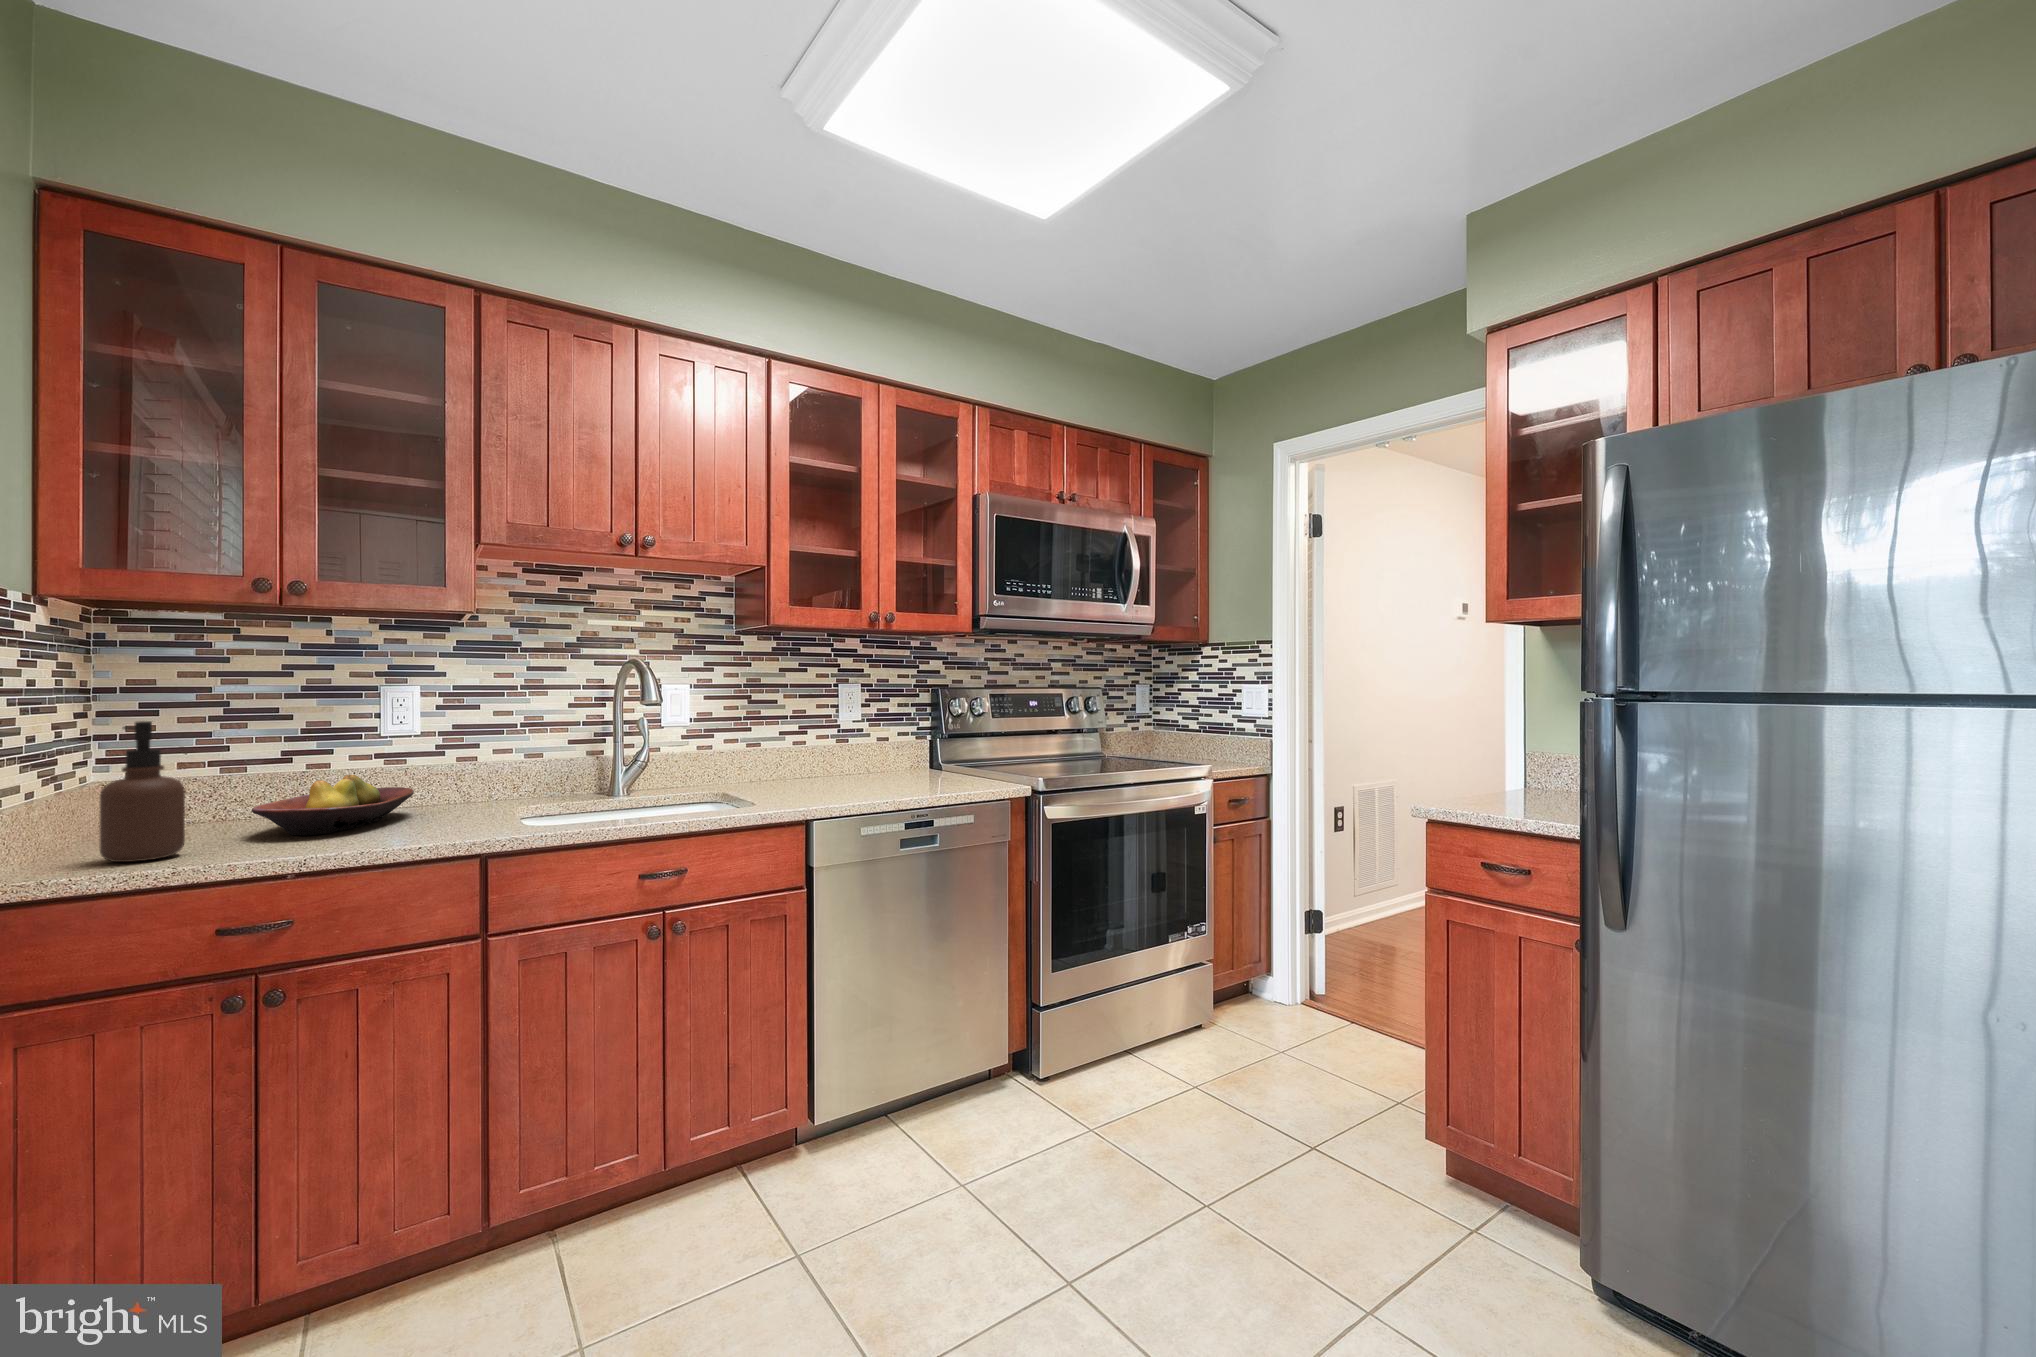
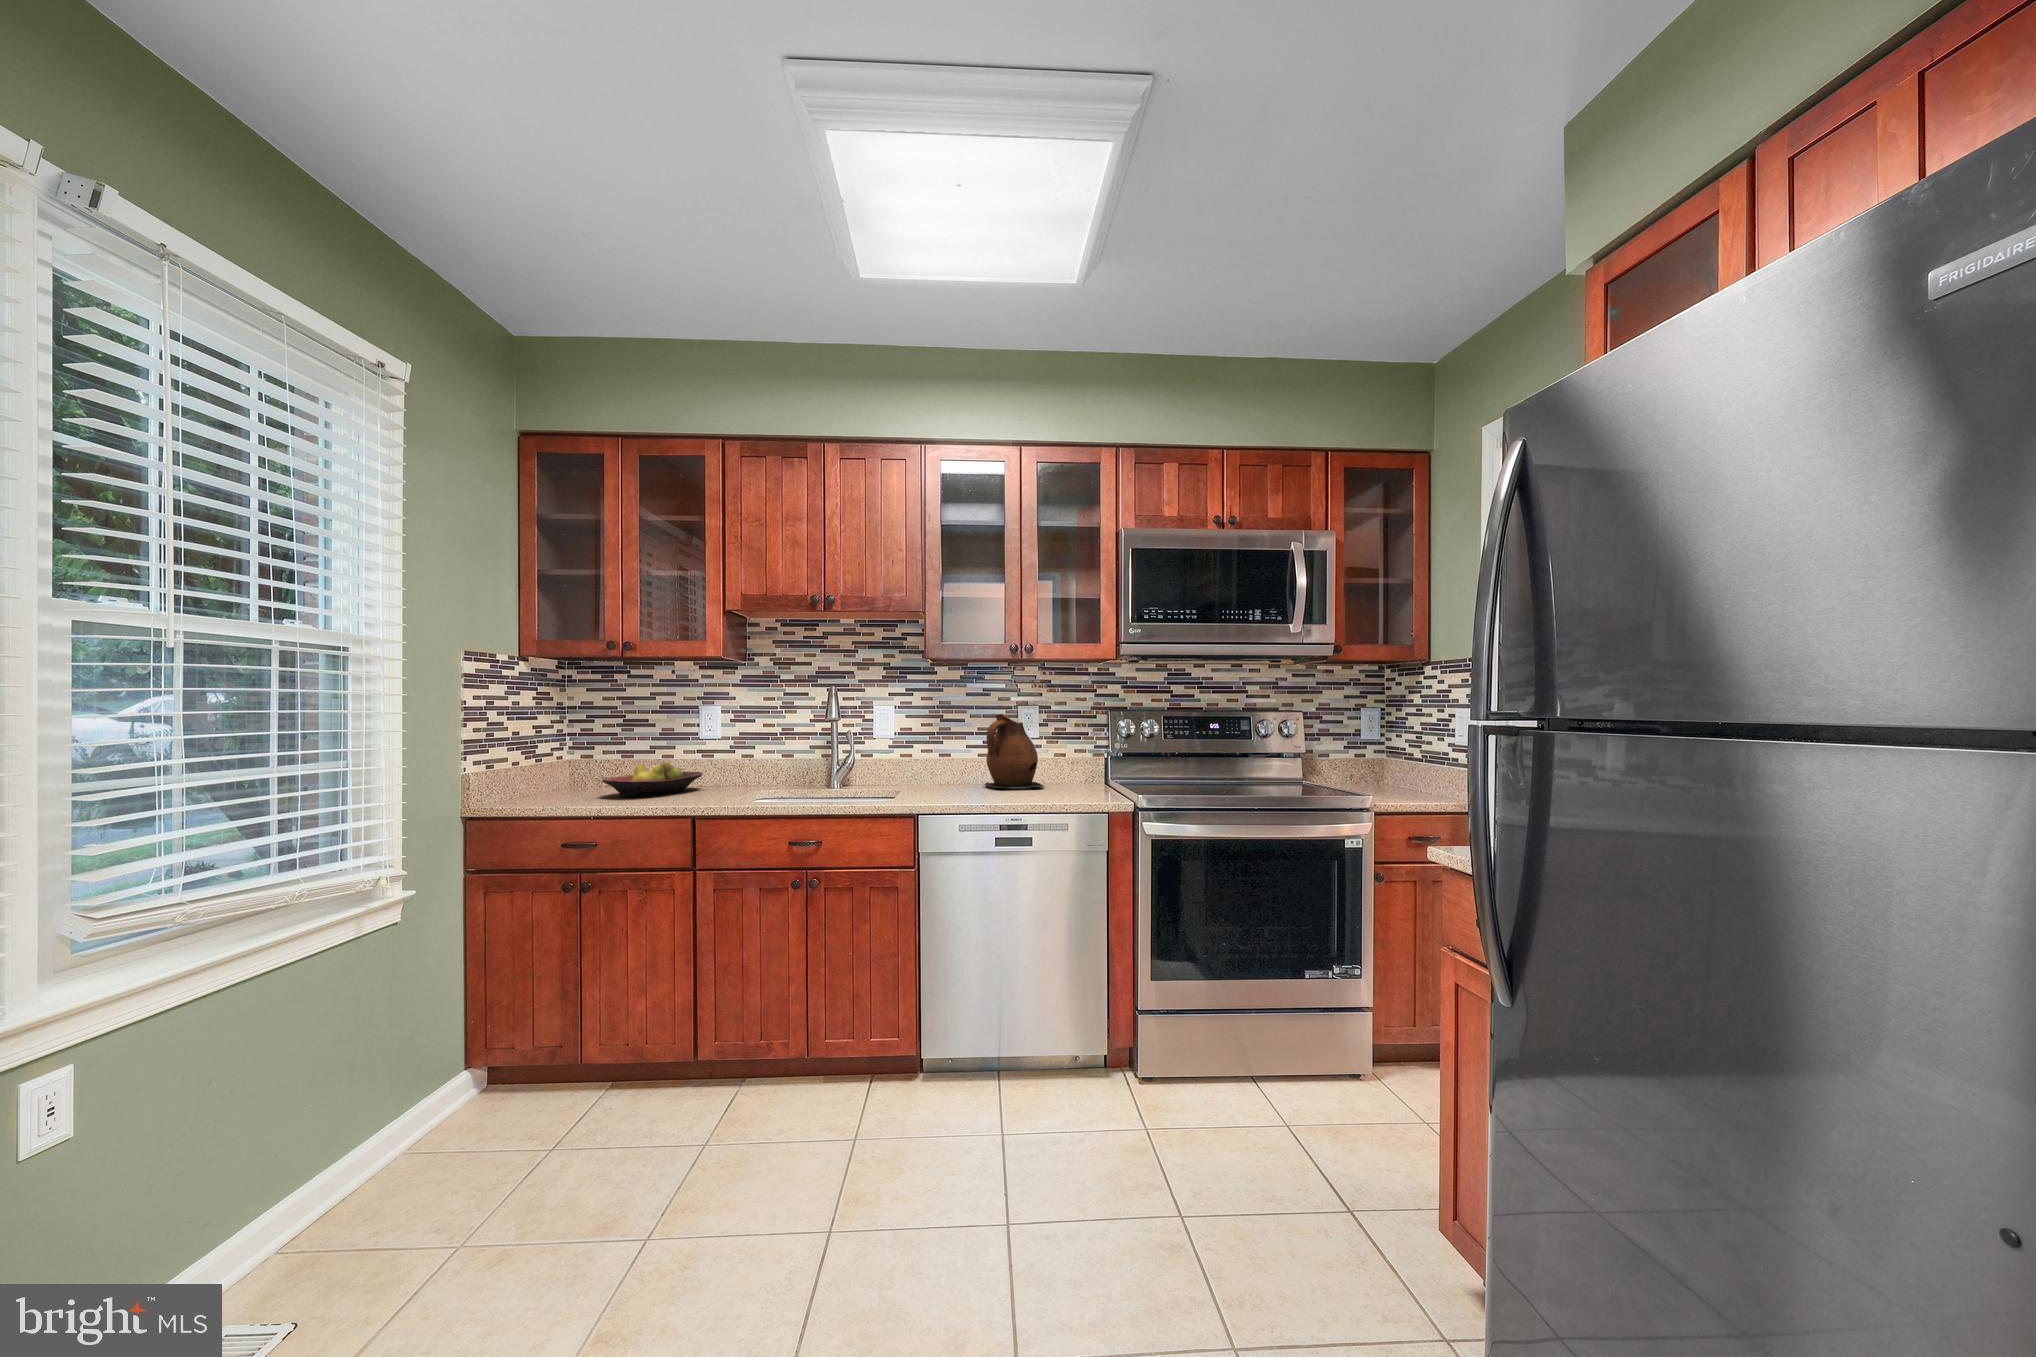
ceramic pitcher: none [813,694,895,782] -> present [984,714,1043,788]
soap dispenser: present [99,721,185,862] -> none [524,726,562,803]

